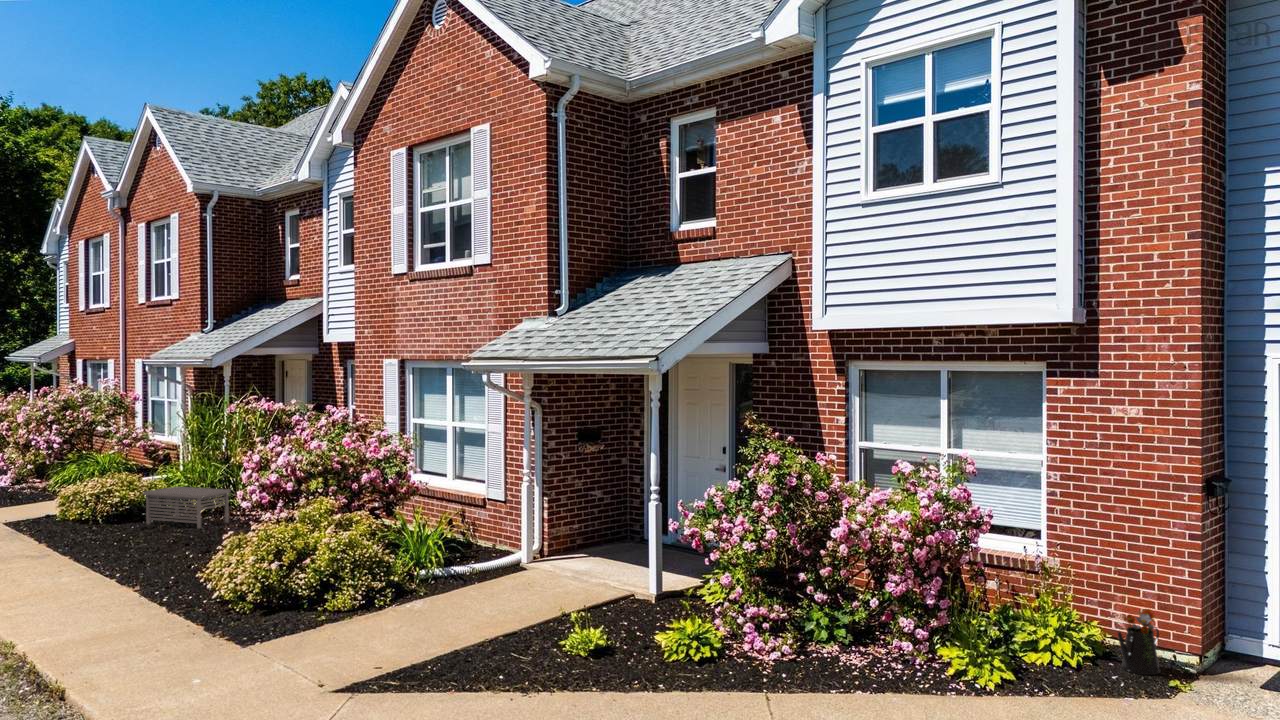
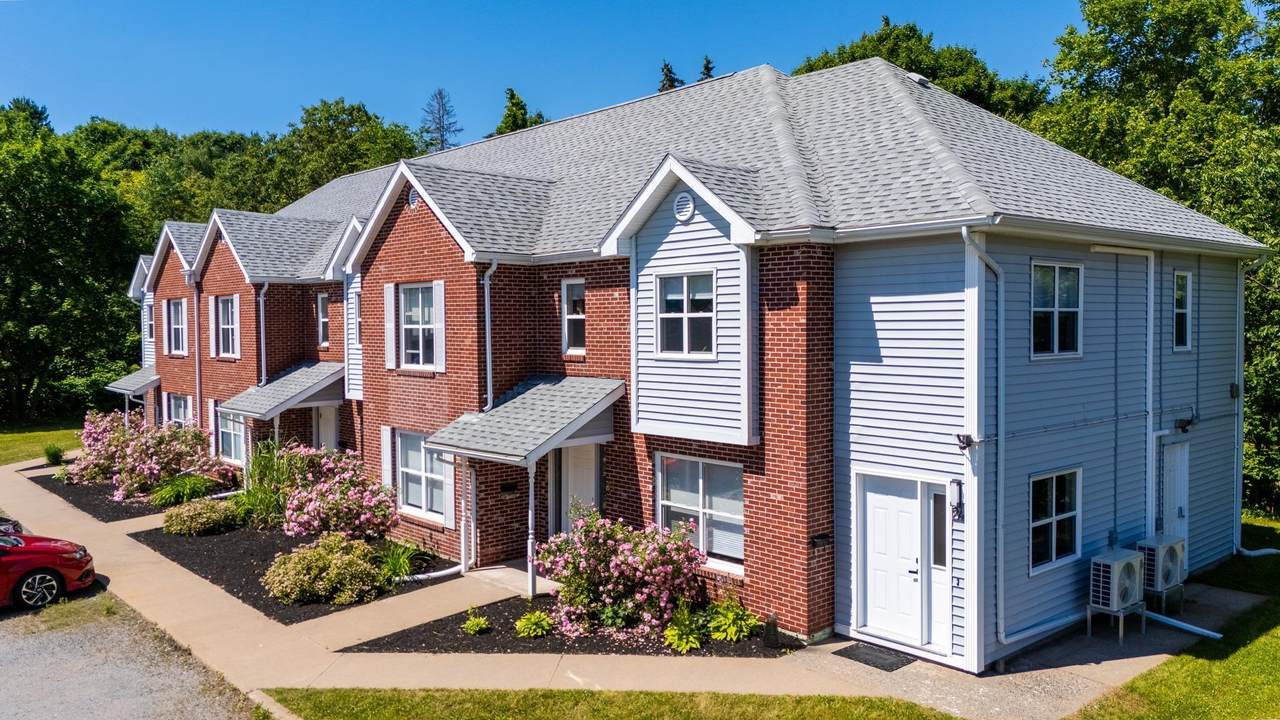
storage bench: present [143,487,231,528] -> none [221,510,280,541]

